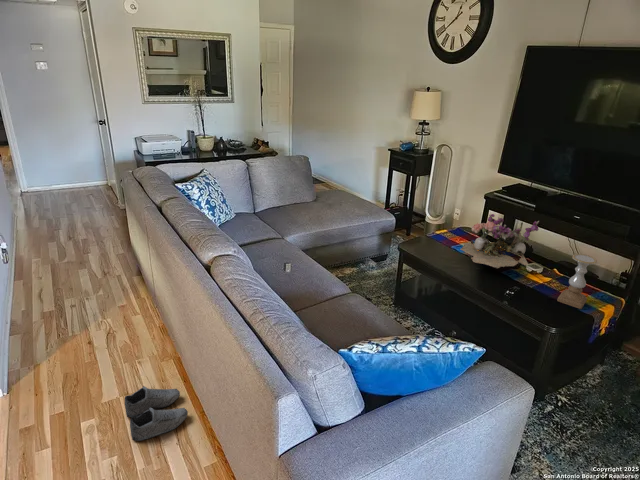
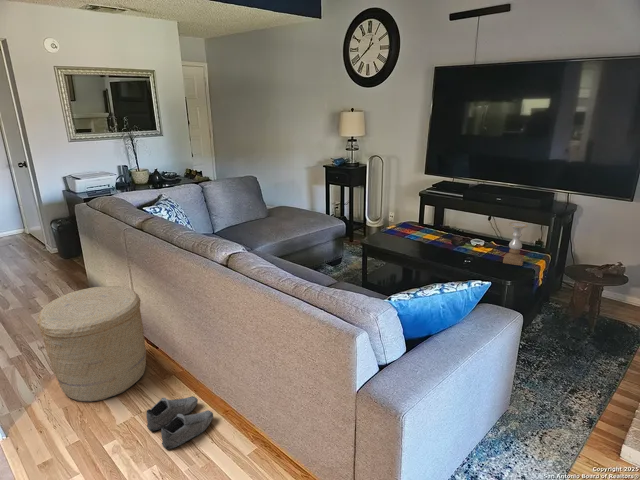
flower arrangement: present [460,214,539,268] -> none [415,202,476,245]
woven basket: none [47,261,152,372] -> present [37,286,146,402]

